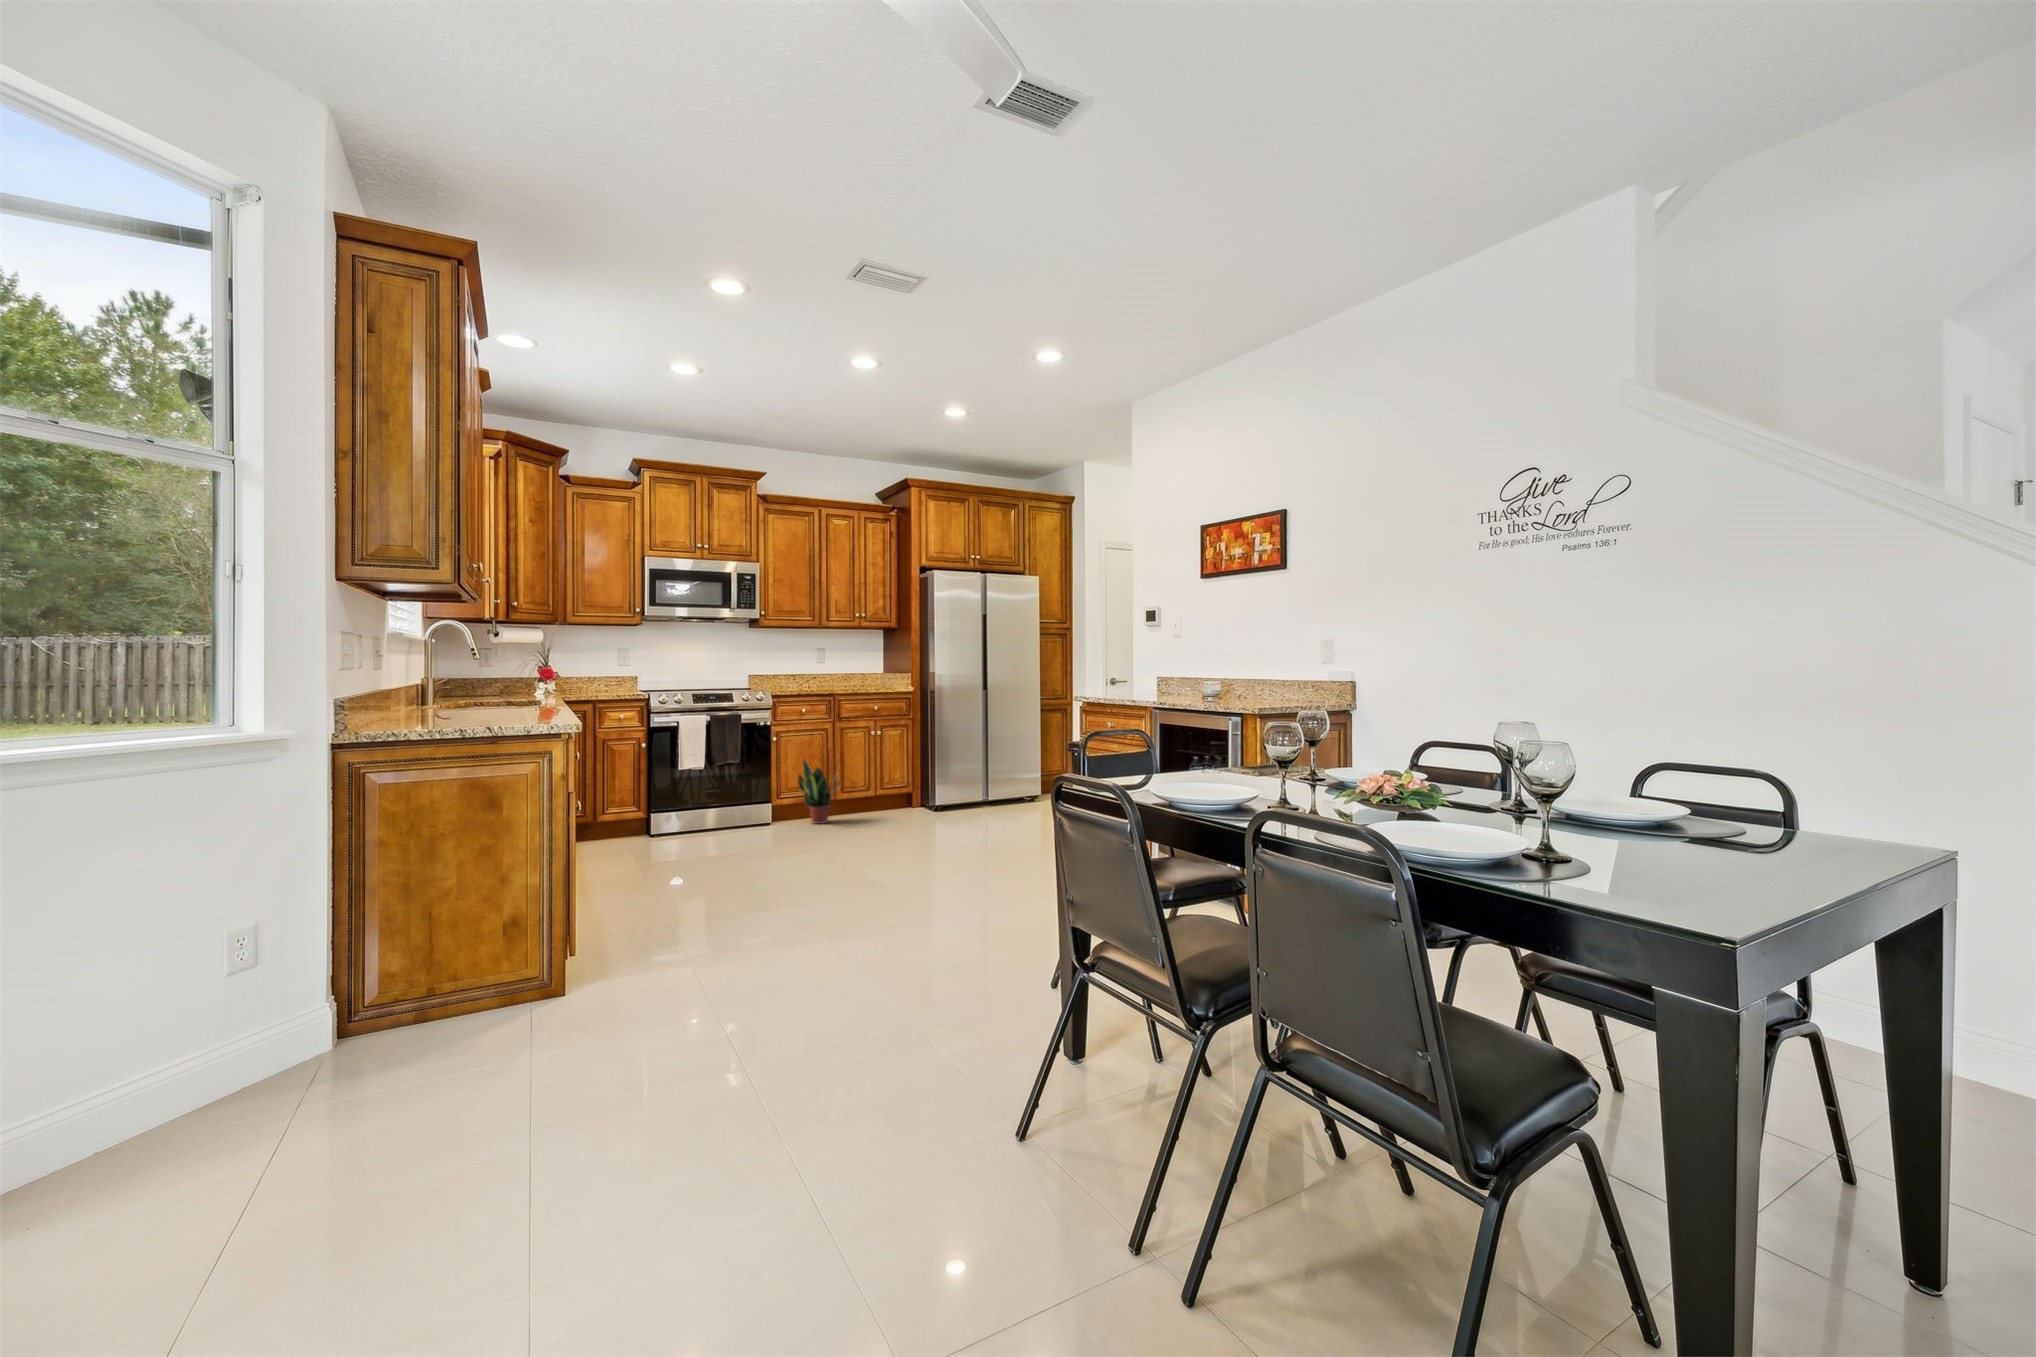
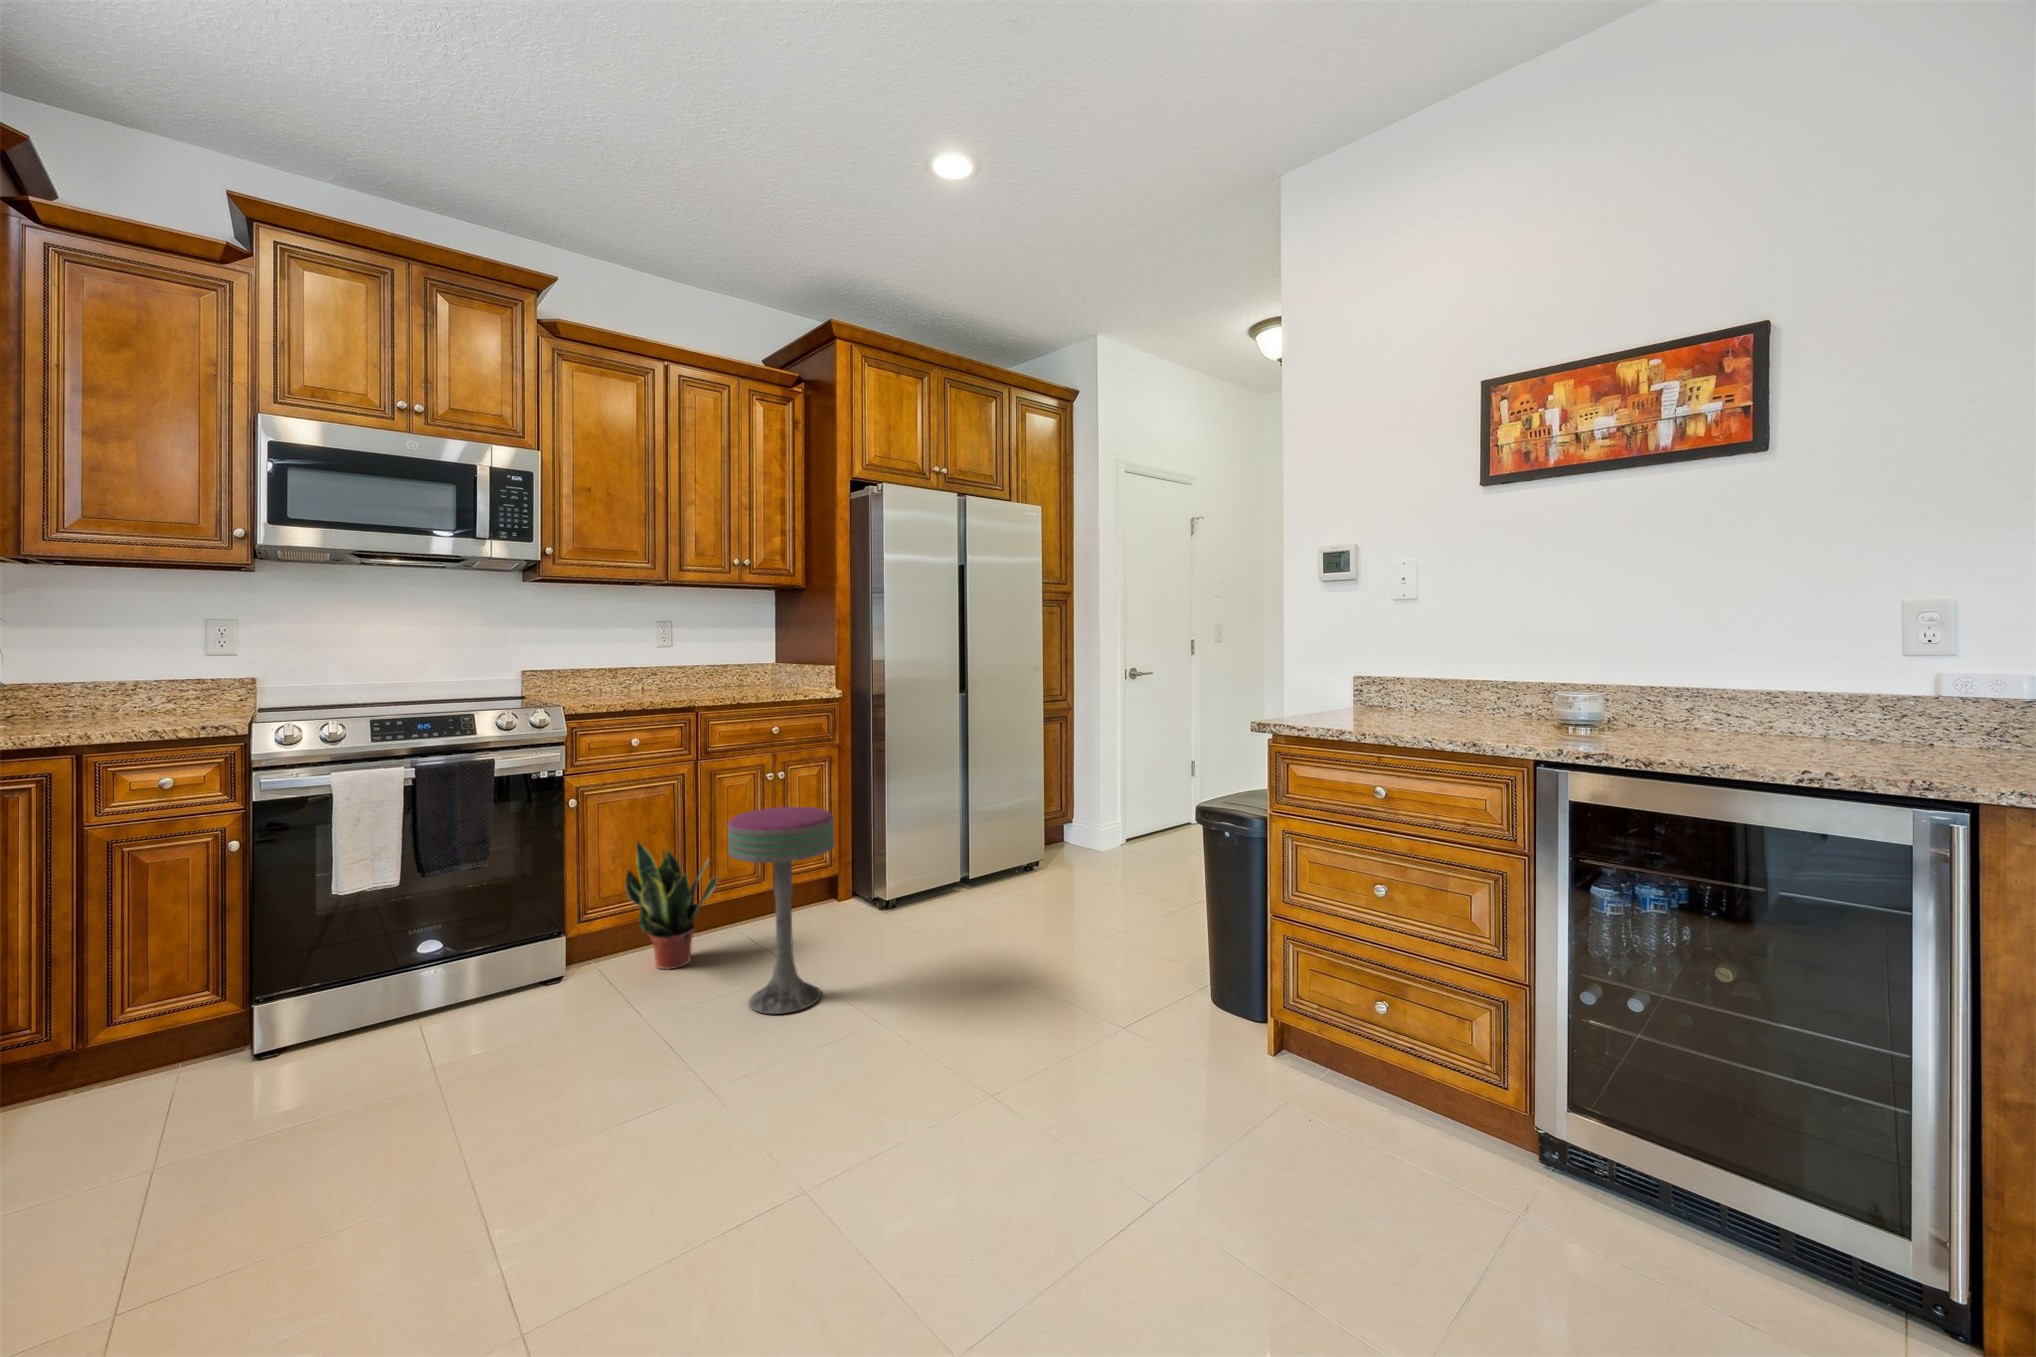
bar stool: none [842,742,892,837] -> present [728,807,835,1014]

